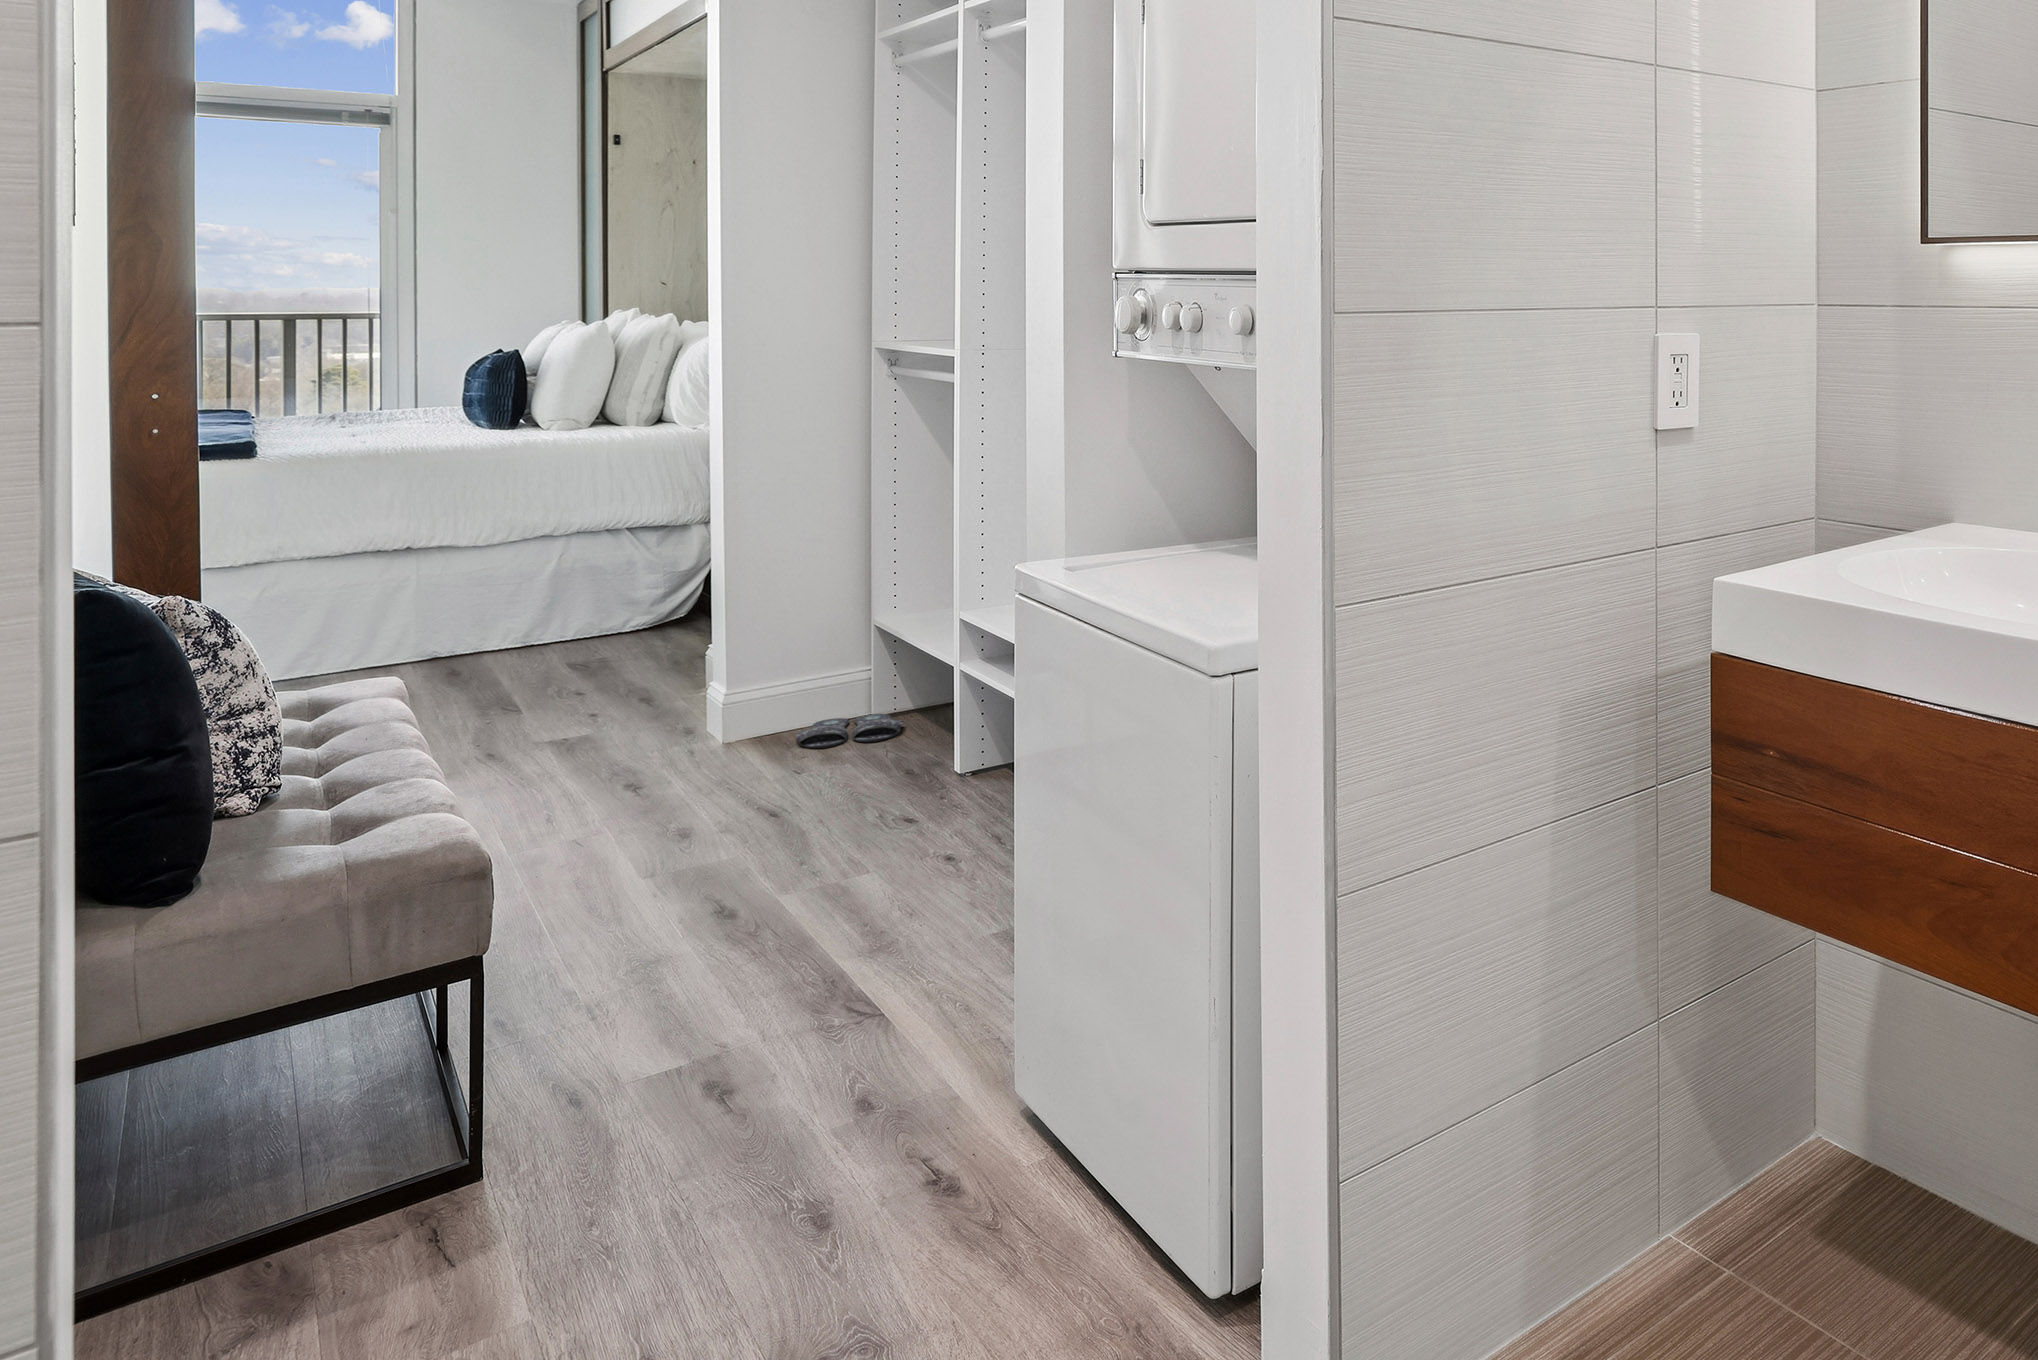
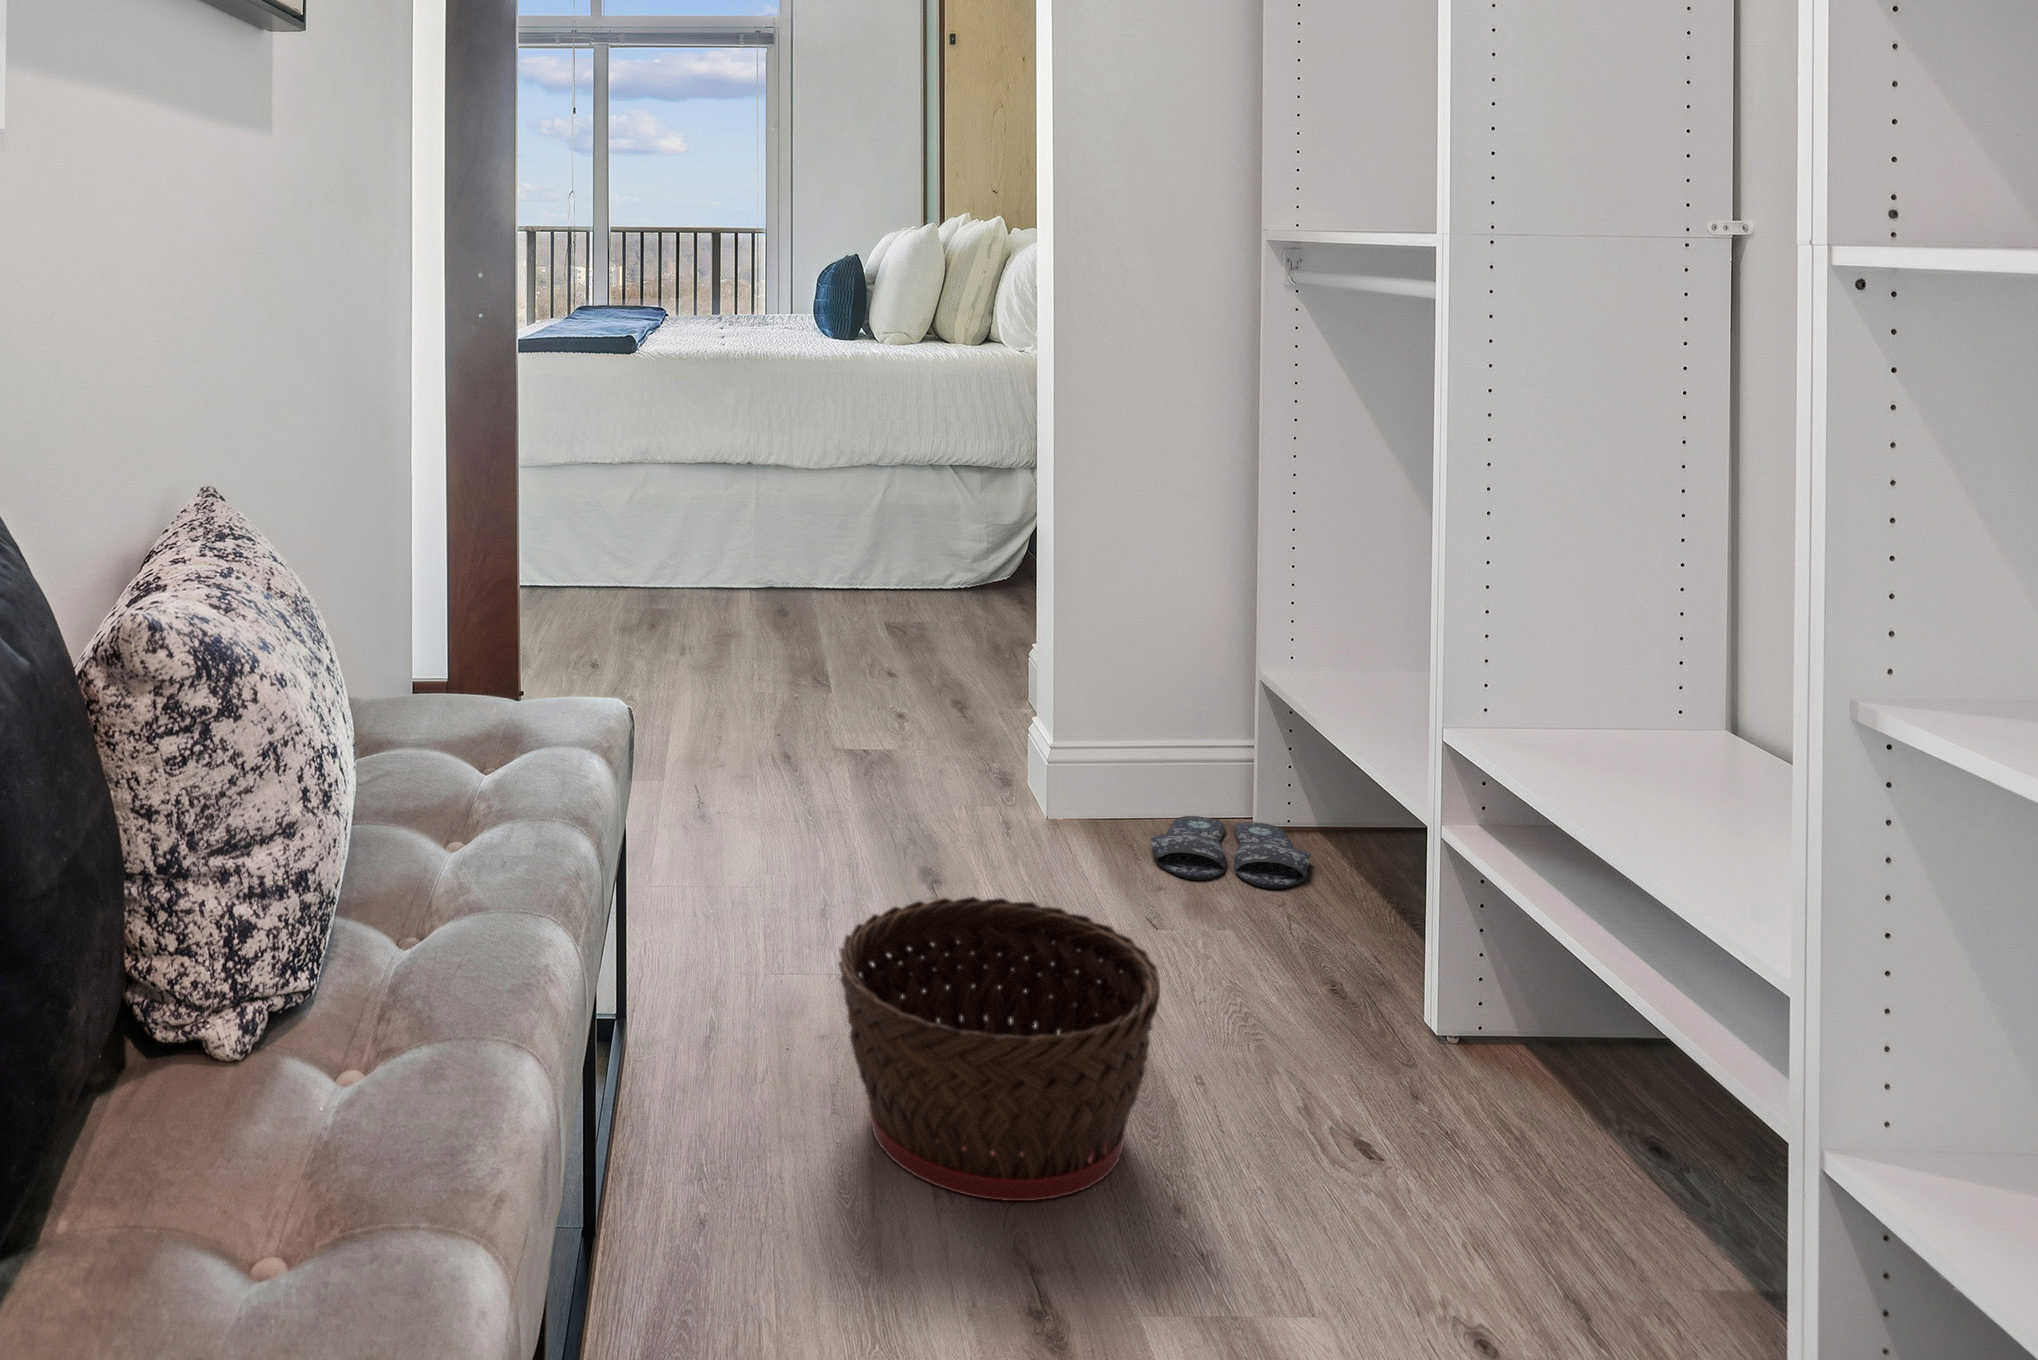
basket: none [581,745,792,894] -> present [838,897,1160,1201]

